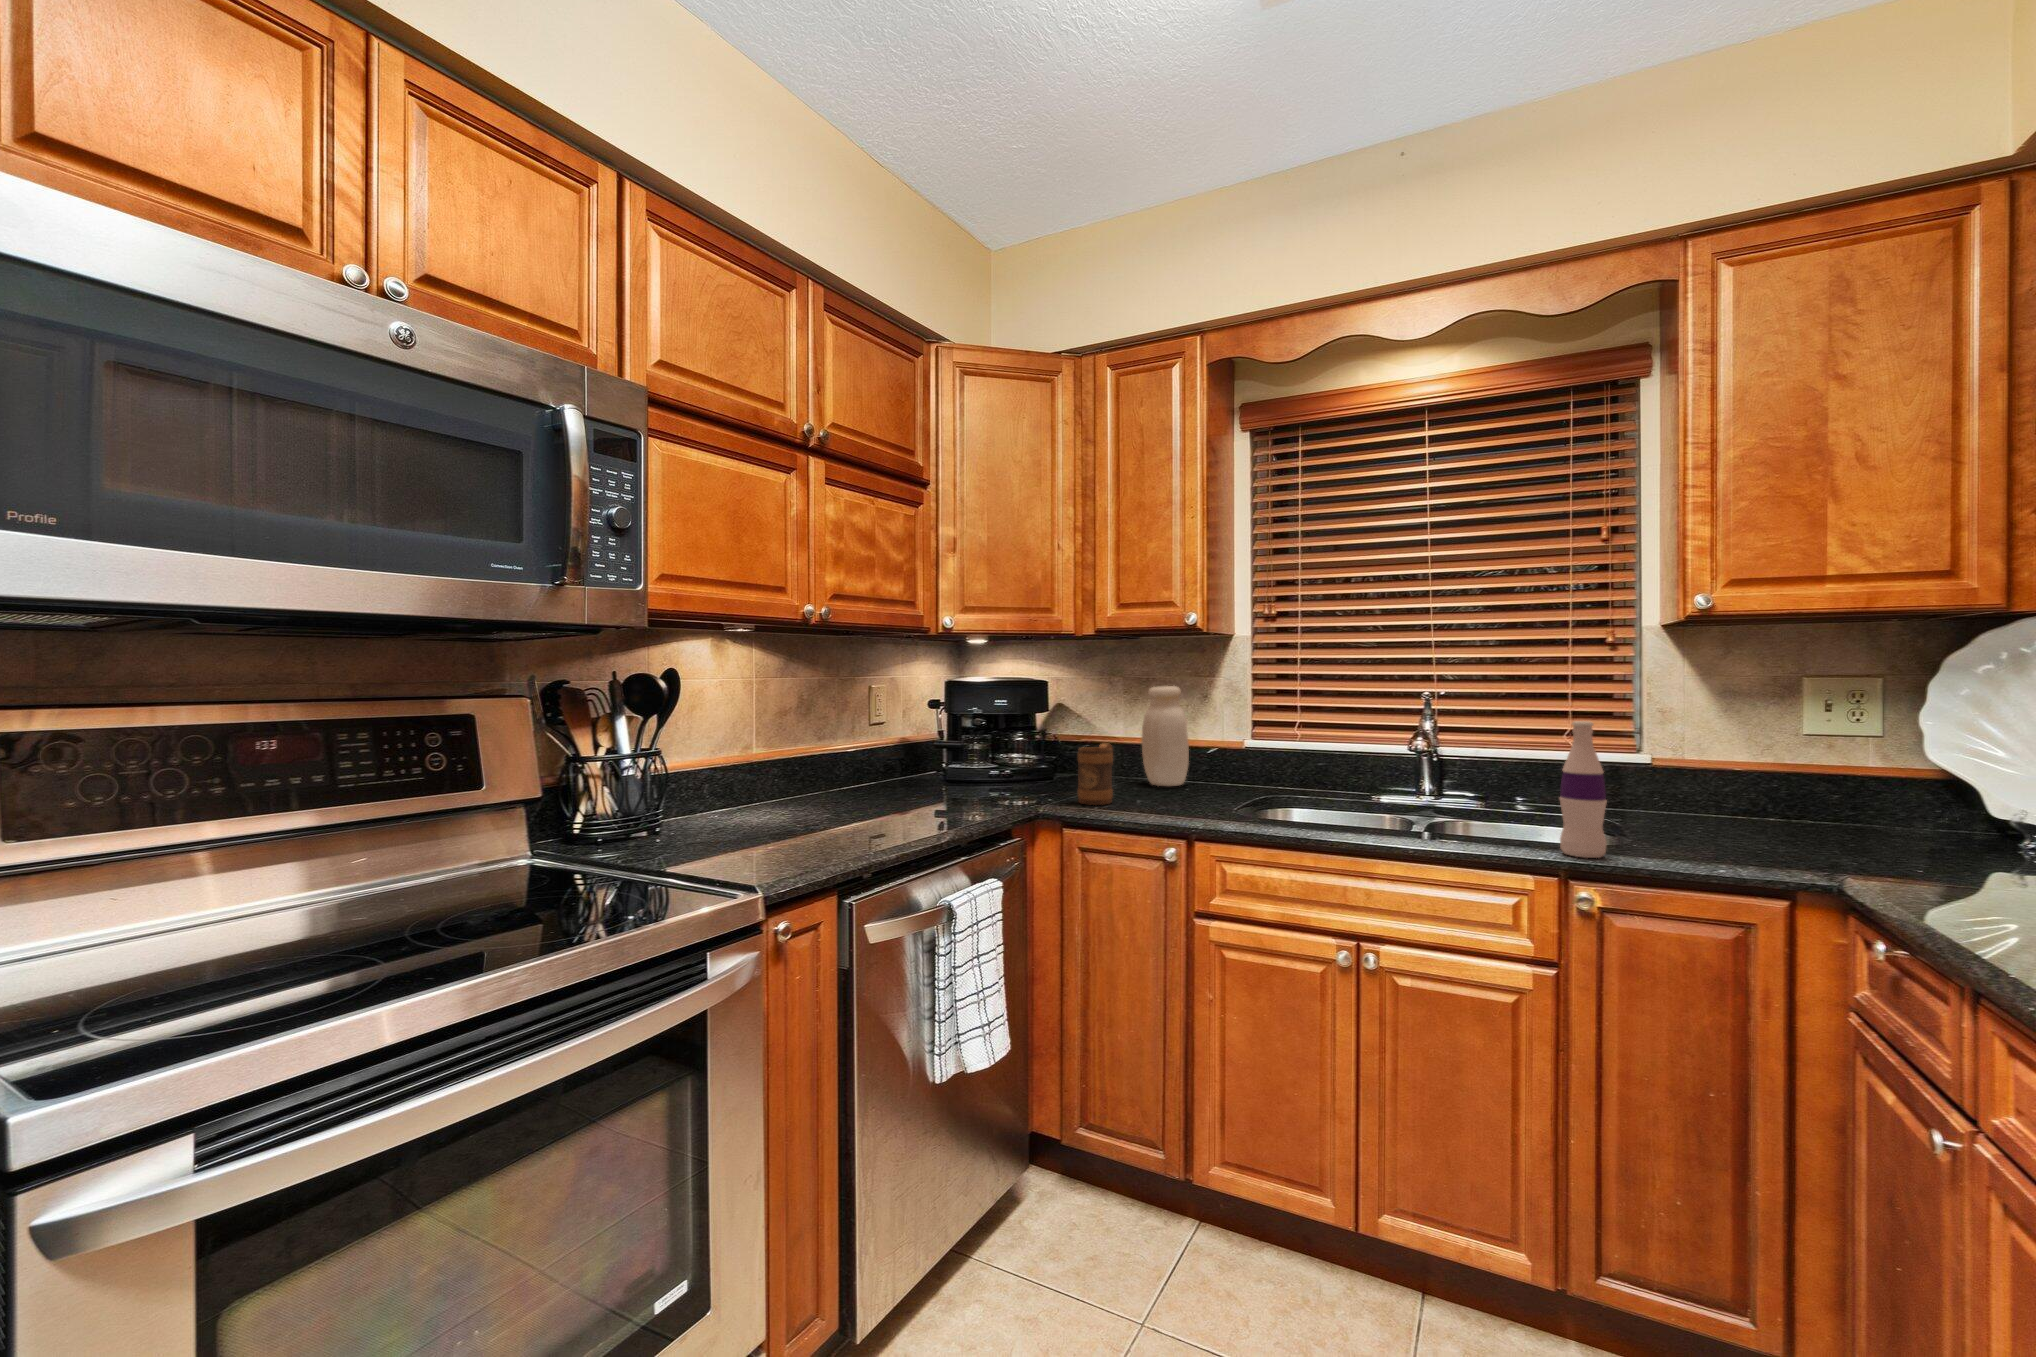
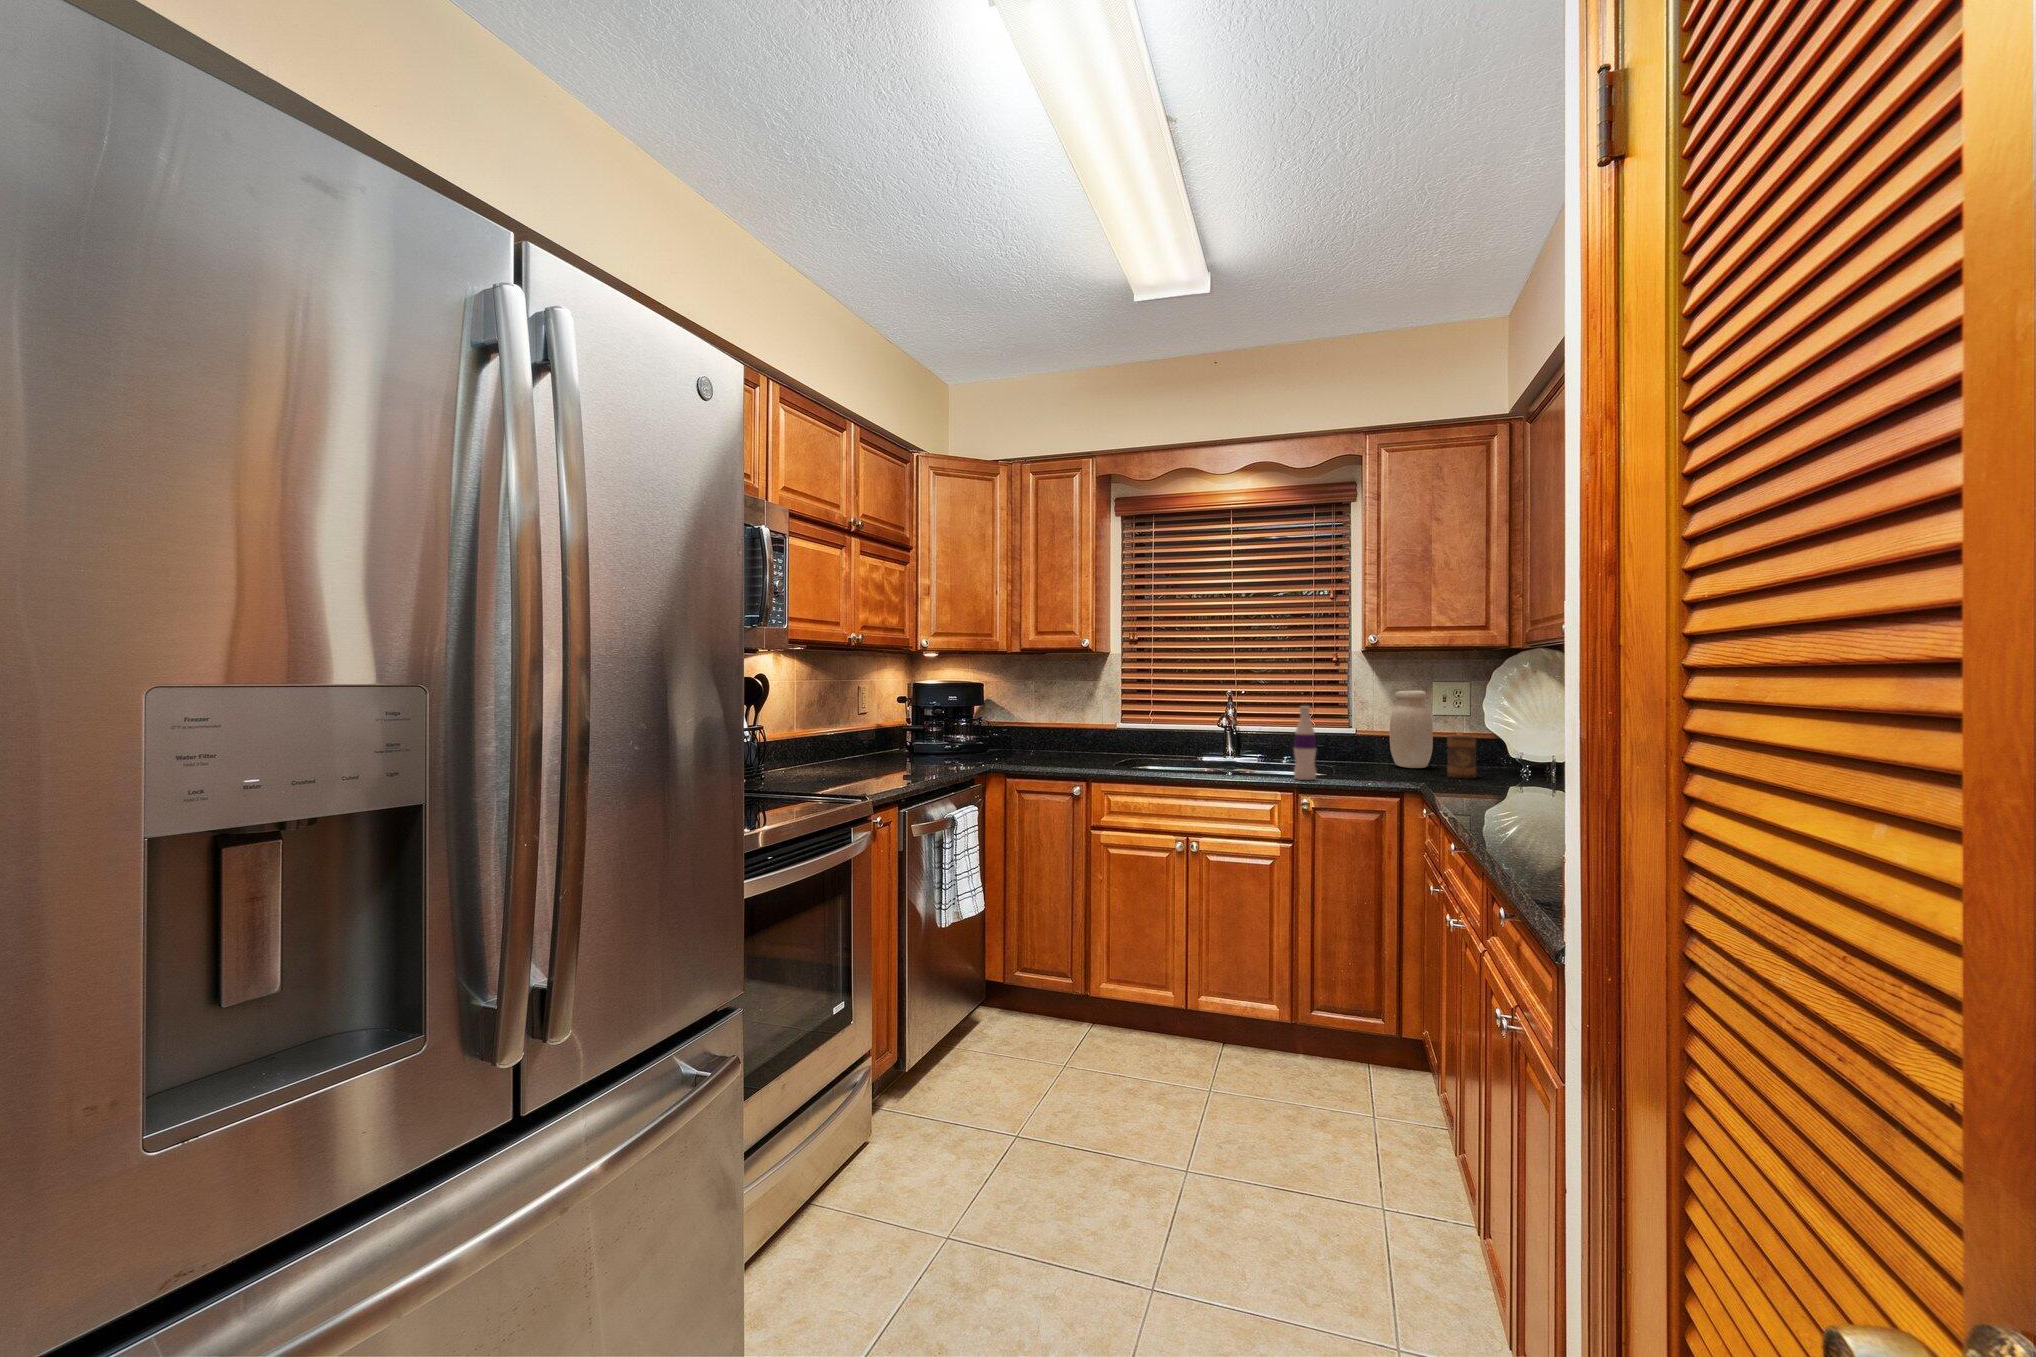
jar: present [1142,686,1189,786] -> present [1390,690,1433,768]
mug: present [1078,744,1113,805] -> present [1447,733,1476,778]

